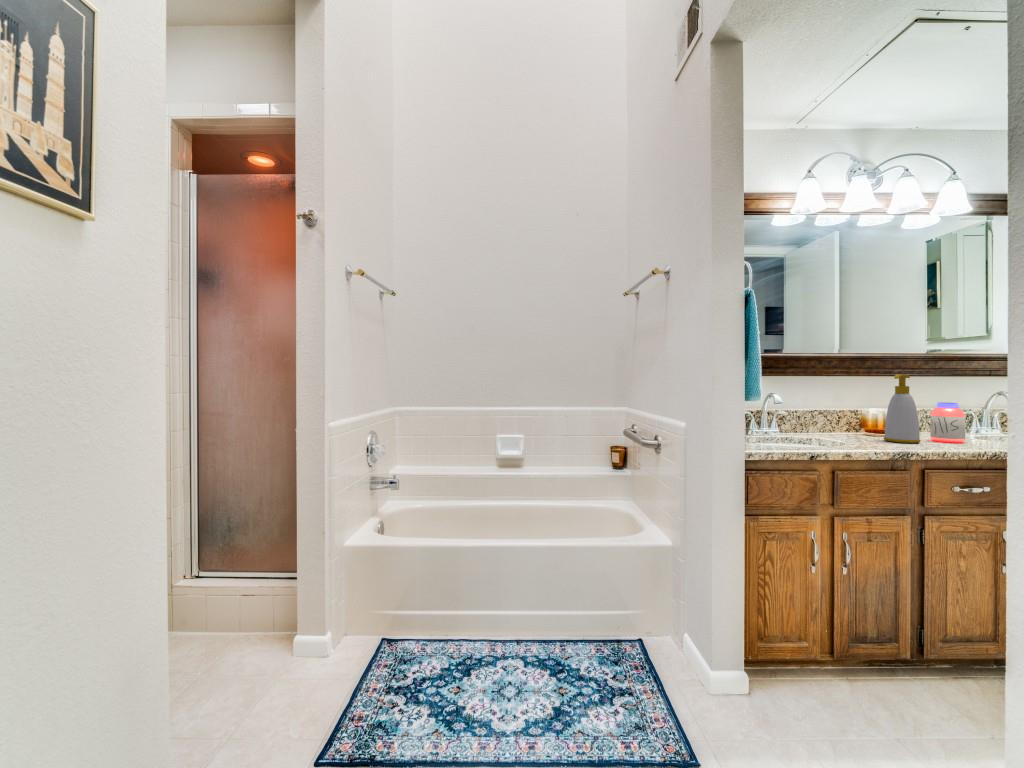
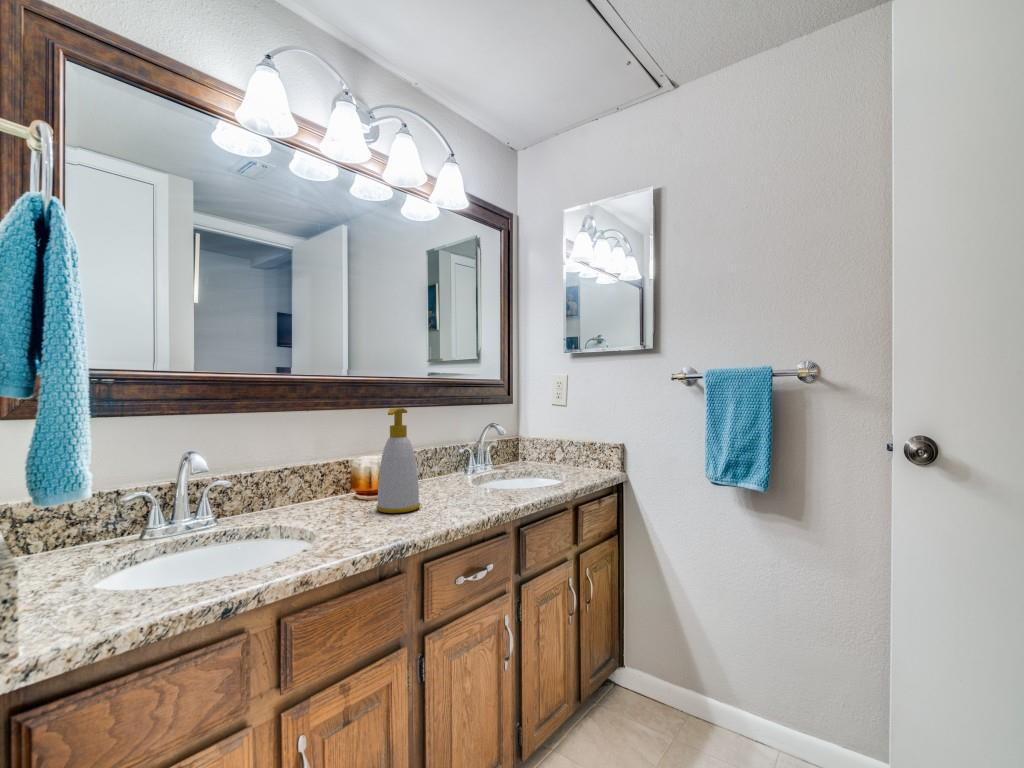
jar: present [930,403,965,443] -> none [431,444,466,500]

